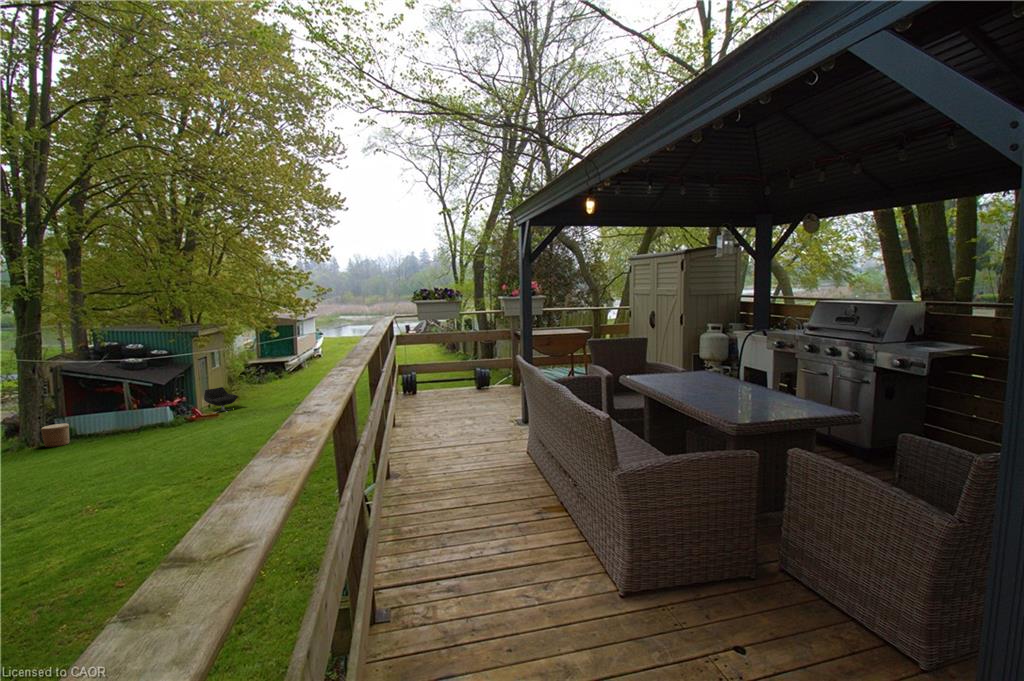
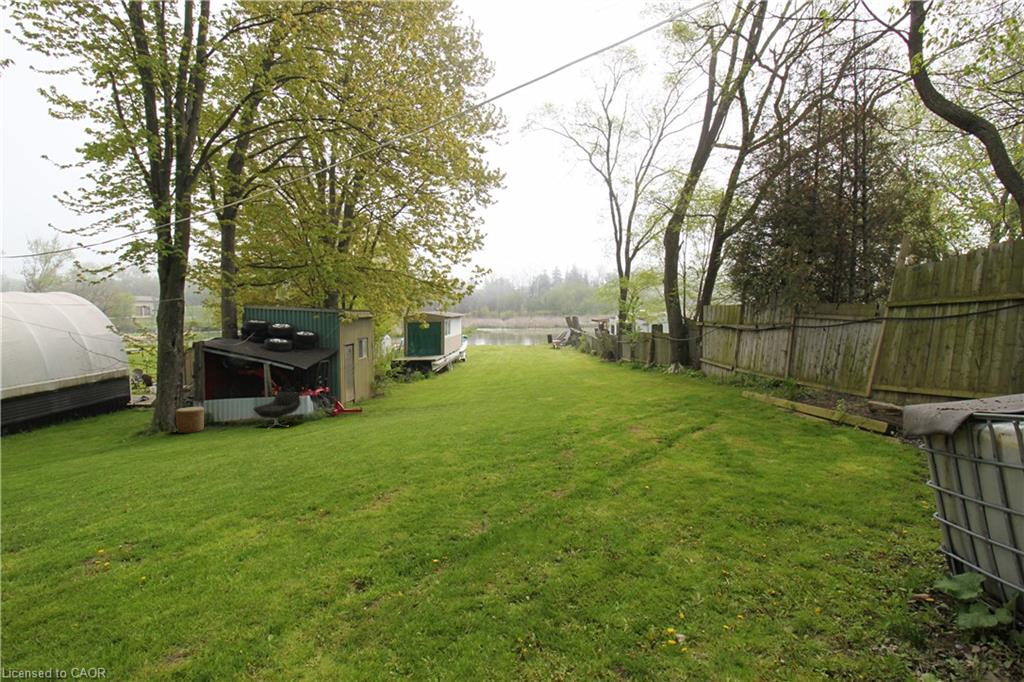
lounge chair: present [204,387,238,412] -> present [254,392,300,425]

